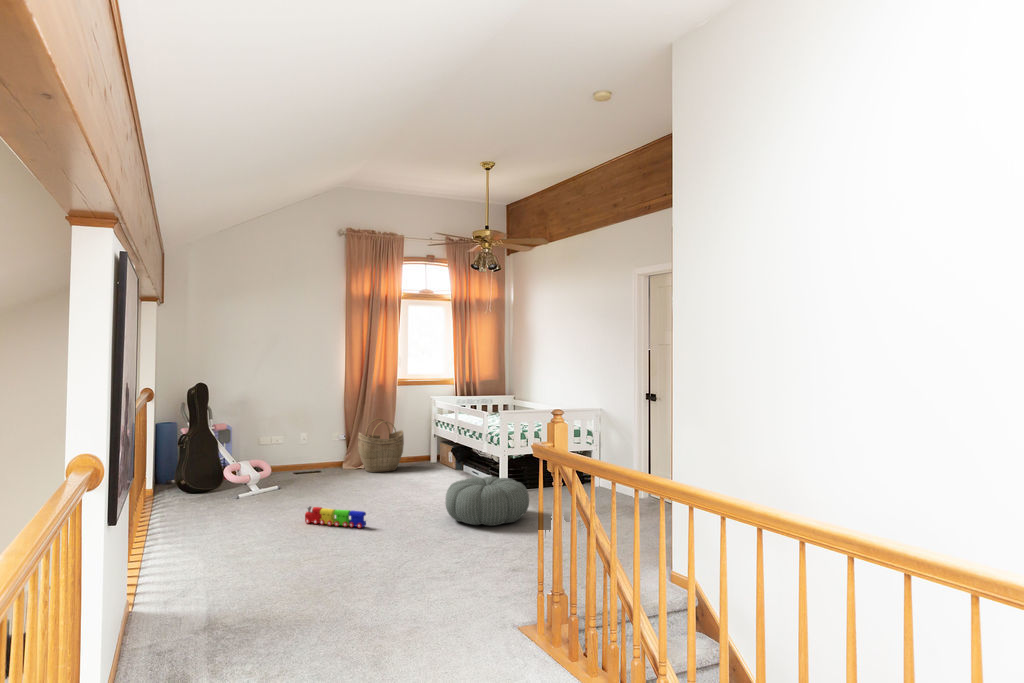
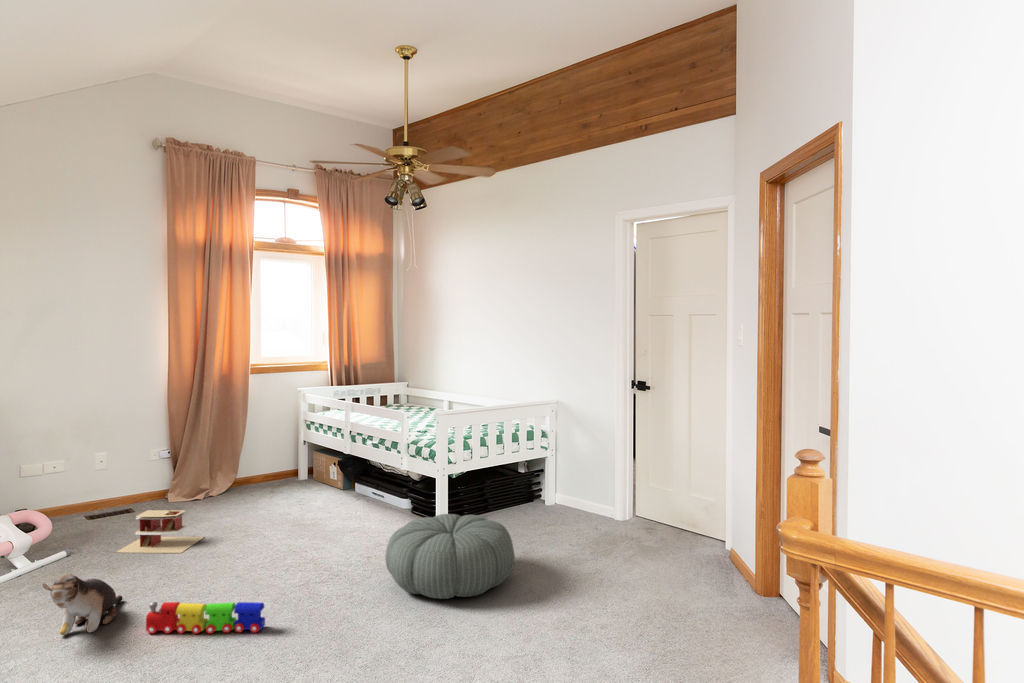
woven basket: present [358,419,404,472] -> none [194,424,266,505]
toy house: none [303,466,355,493] -> present [117,510,204,553]
plush toy: none [255,485,299,520] -> present [42,574,123,635]

